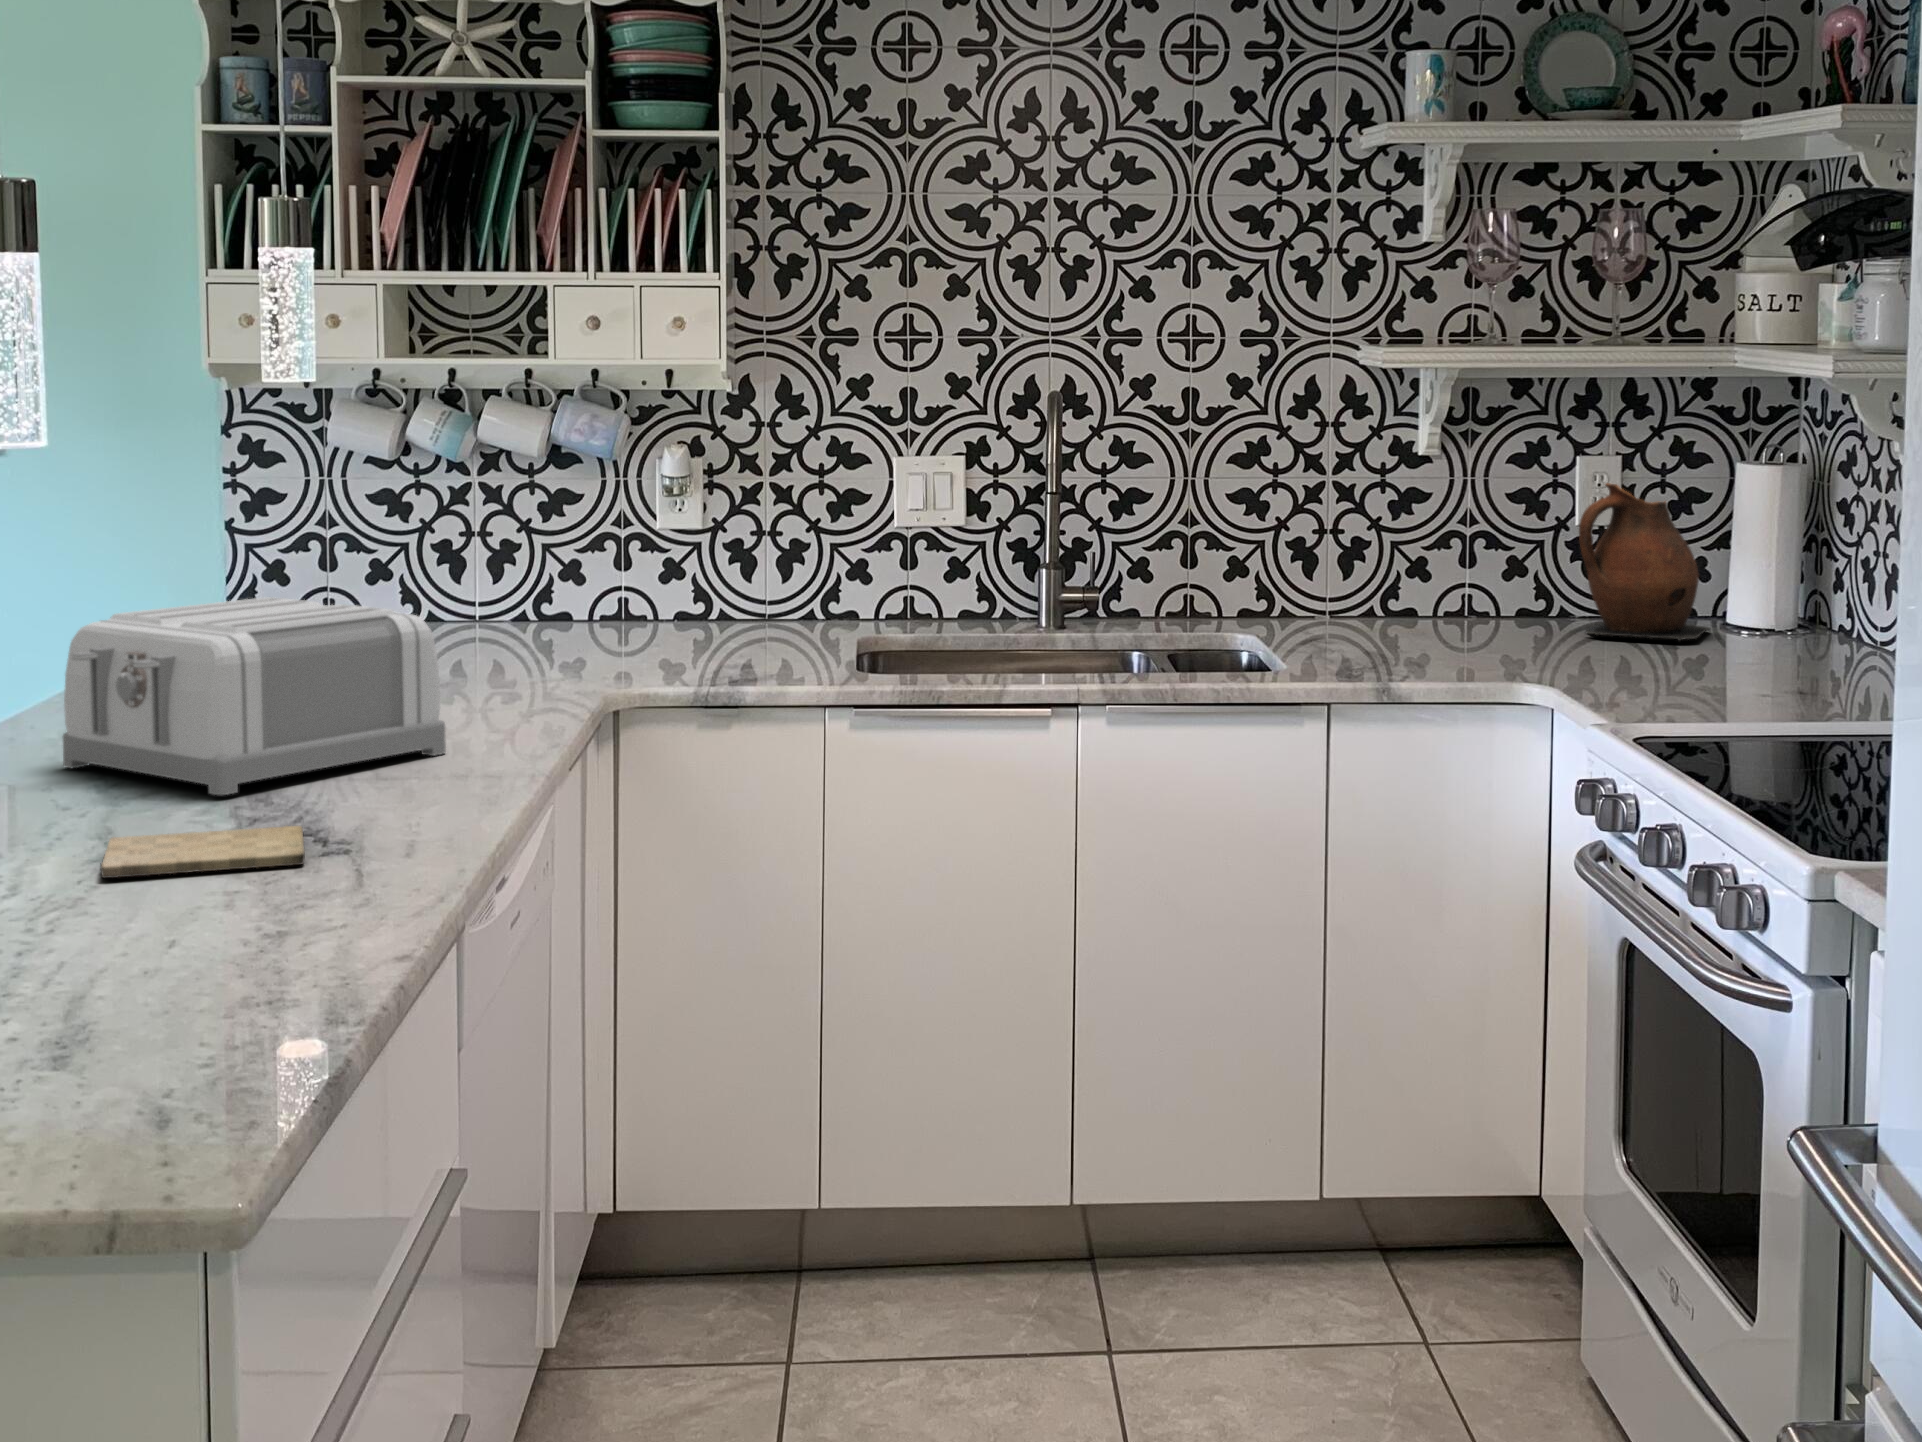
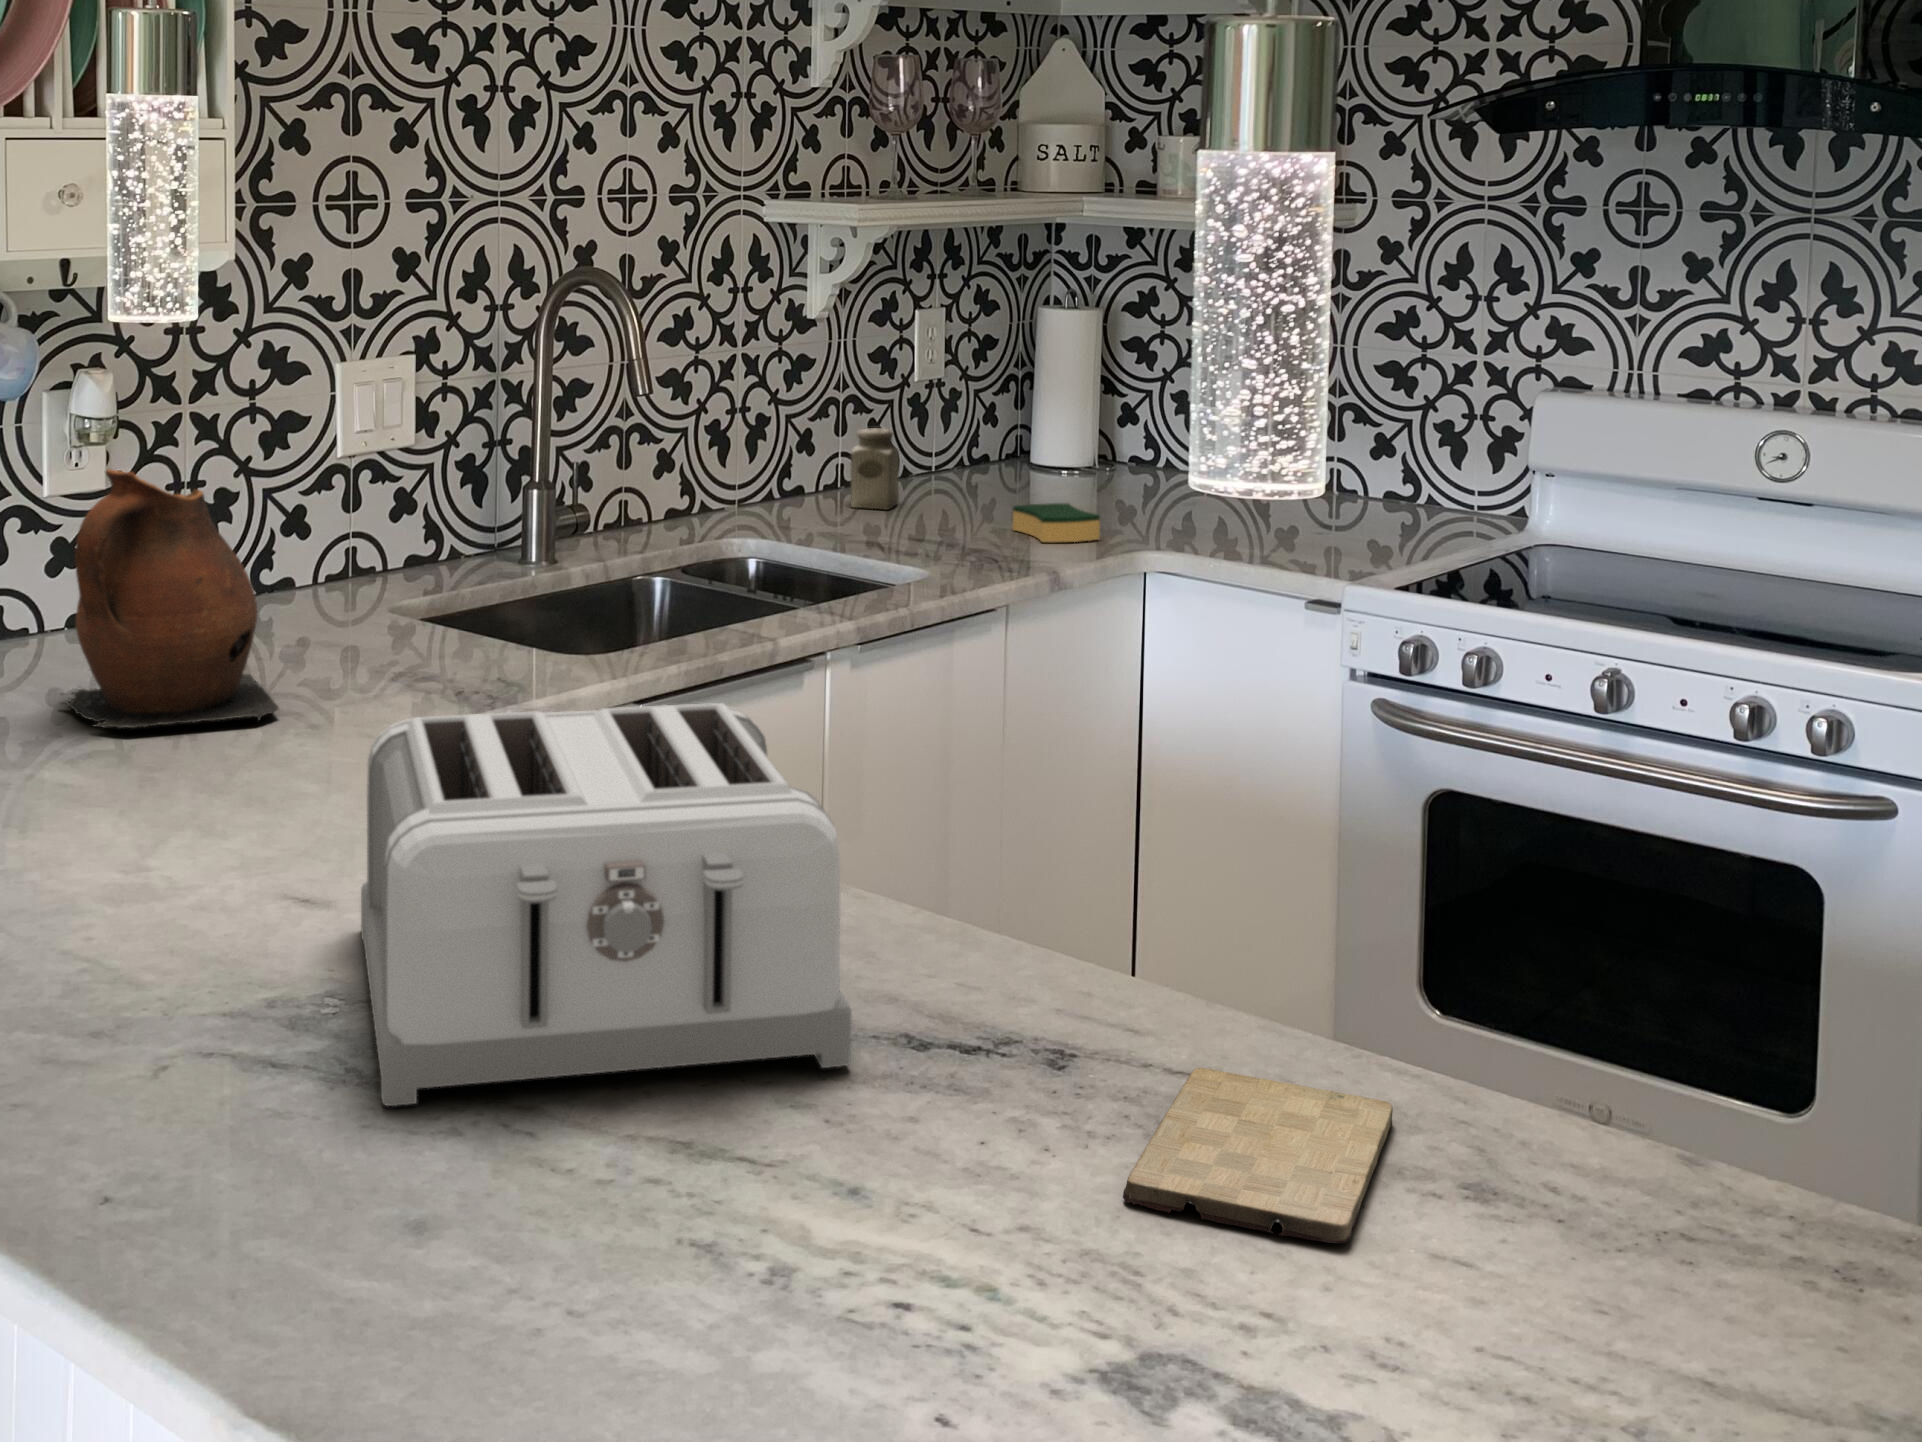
ceramic pitcher: present [1579,483,1711,641] -> present [62,469,279,728]
salt shaker: none [1425,554,1476,628] -> present [851,428,899,509]
sponge: none [1459,626,1538,660] -> present [1012,503,1100,542]

